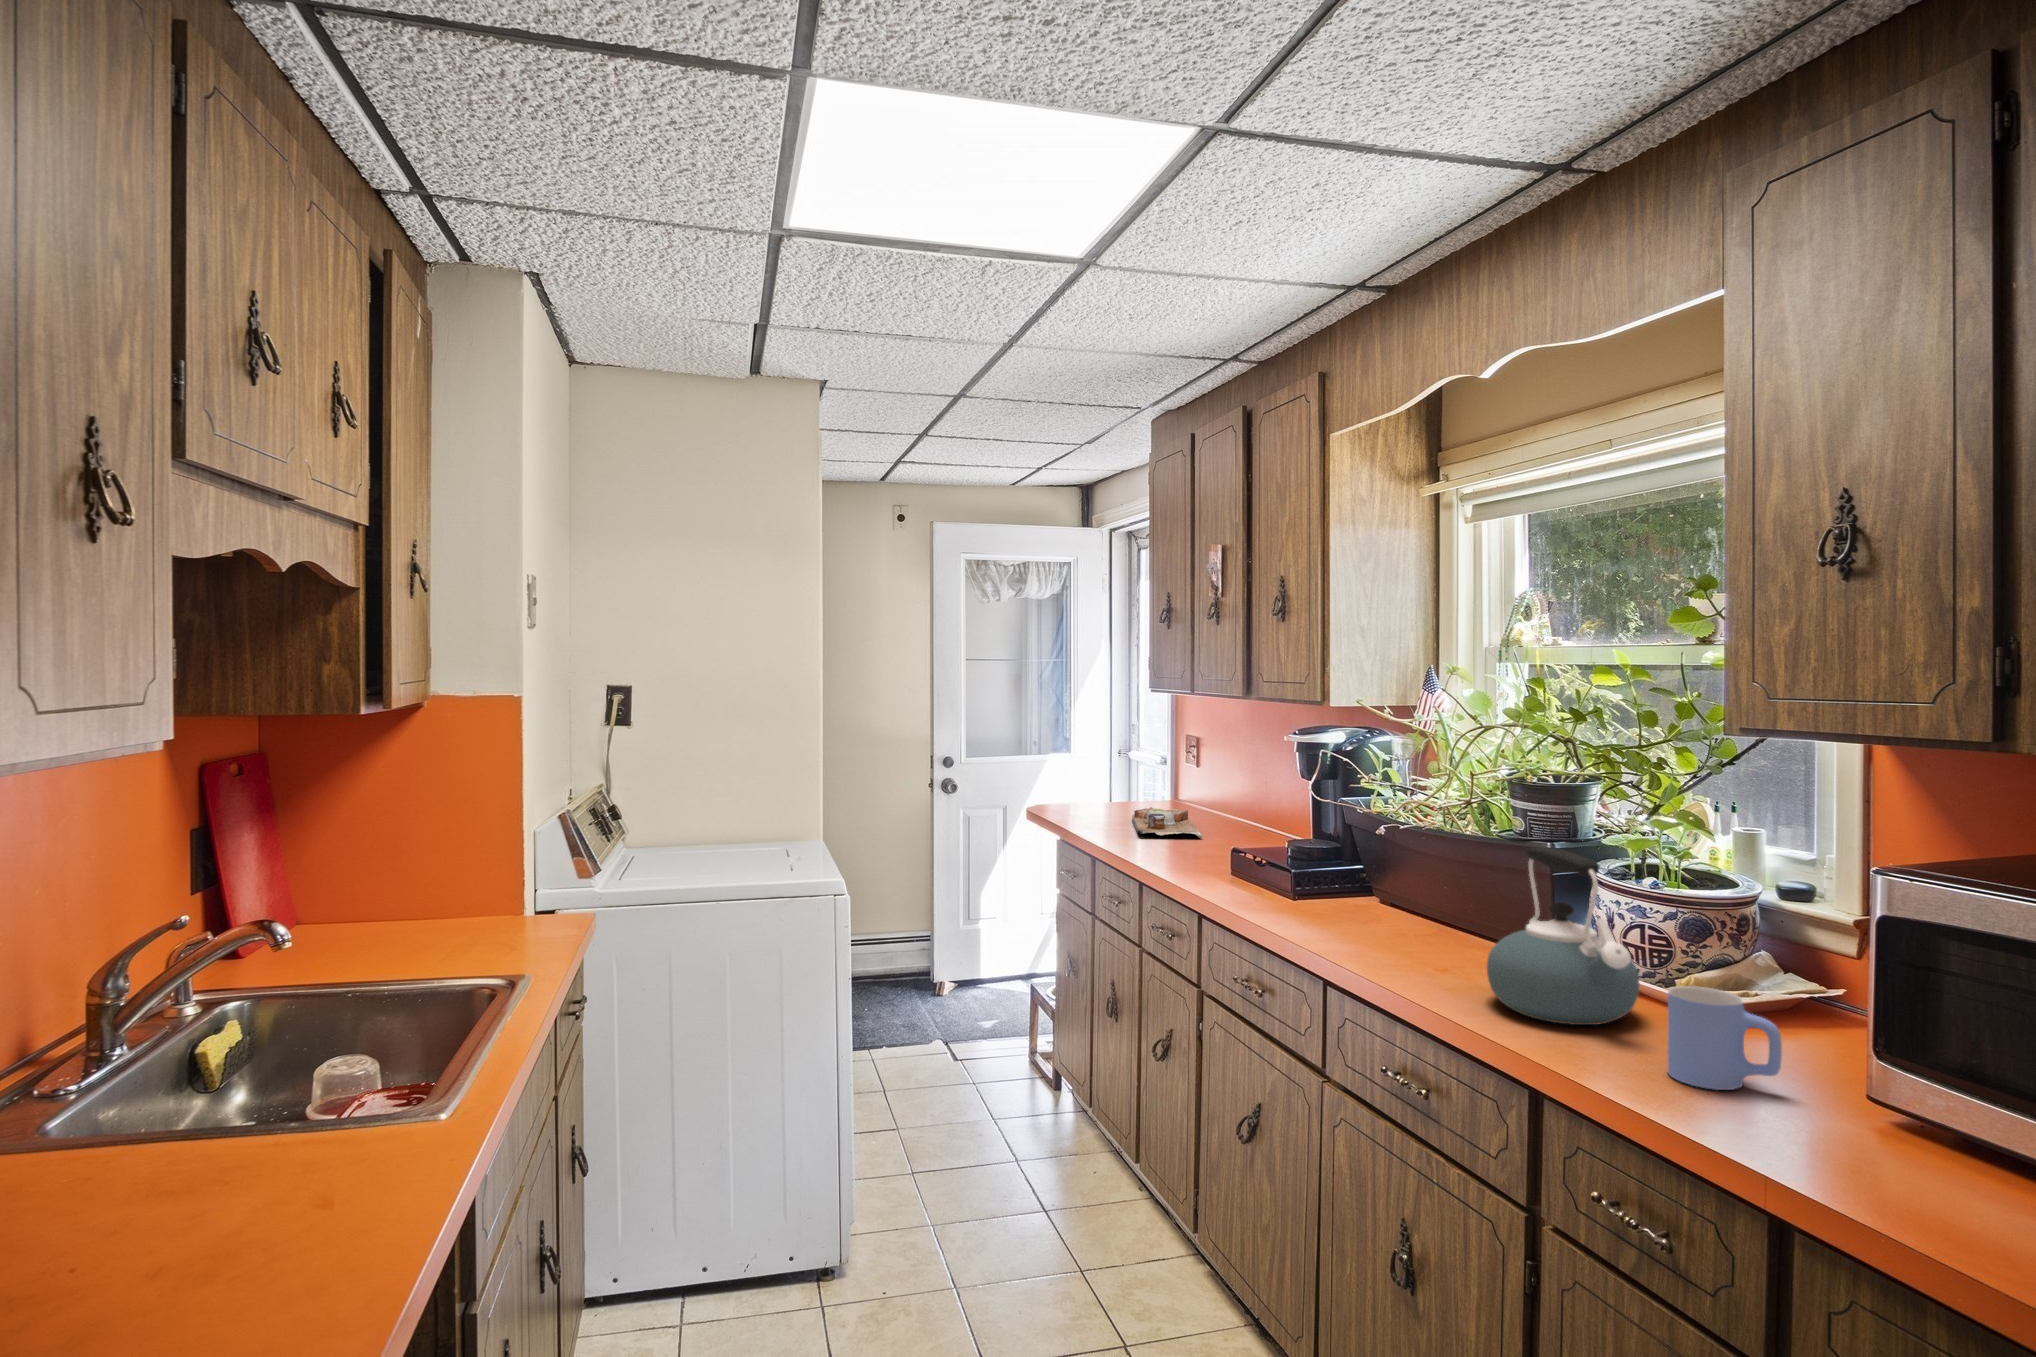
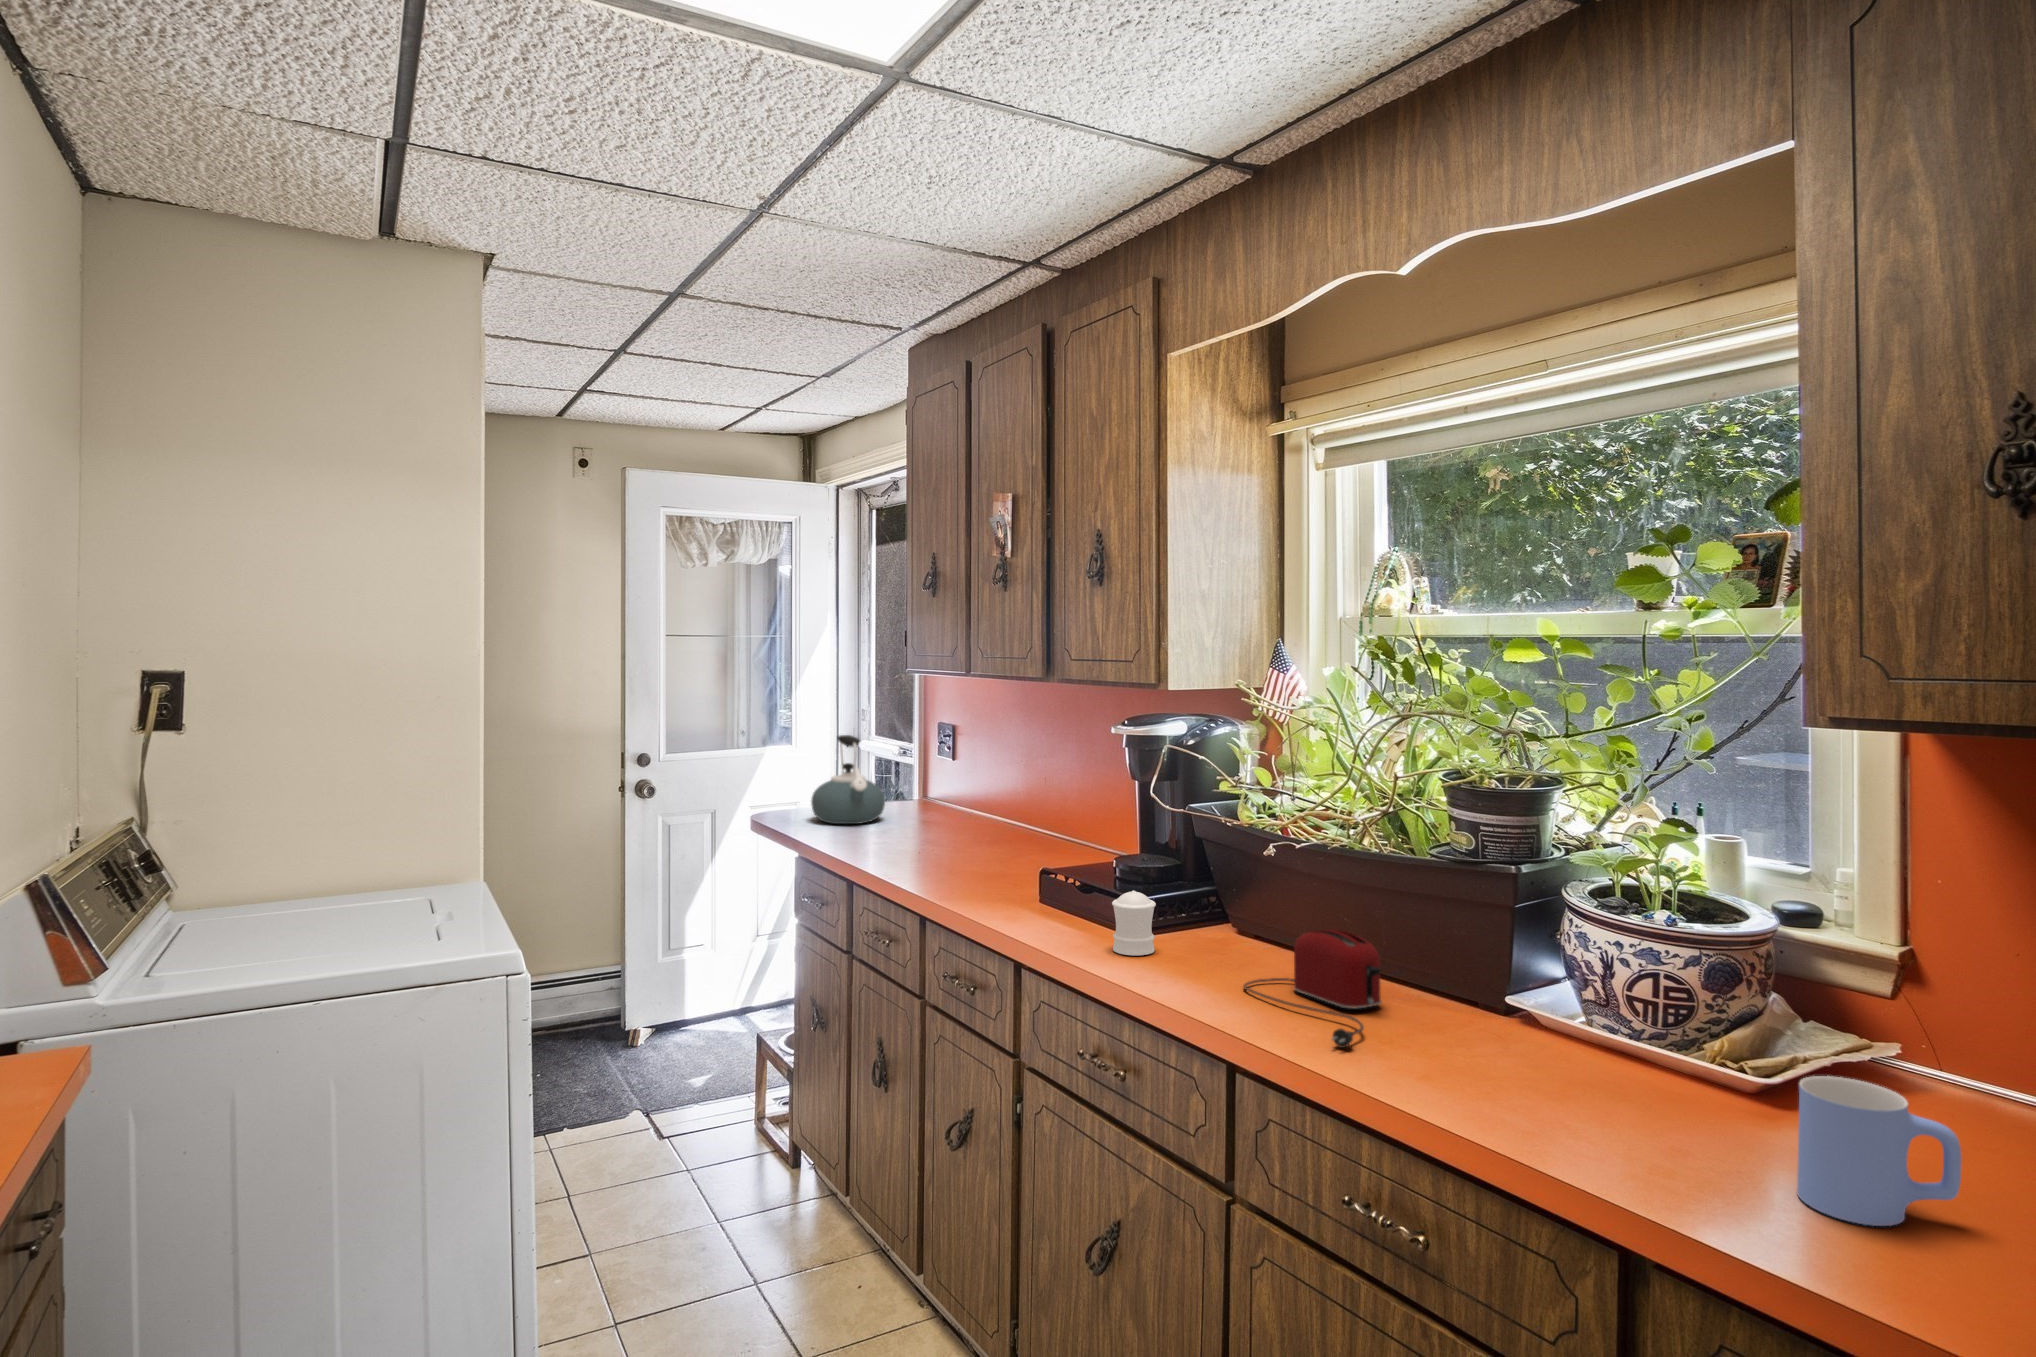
cutting board: present [1132,807,1202,838] -> none [895,815,992,854]
kettle: present [1486,847,1639,1025] -> present [811,735,885,824]
salt shaker: none [1258,859,1293,909] -> present [1112,891,1156,955]
toaster: none [1344,890,1448,970] -> present [1244,930,1382,1048]

